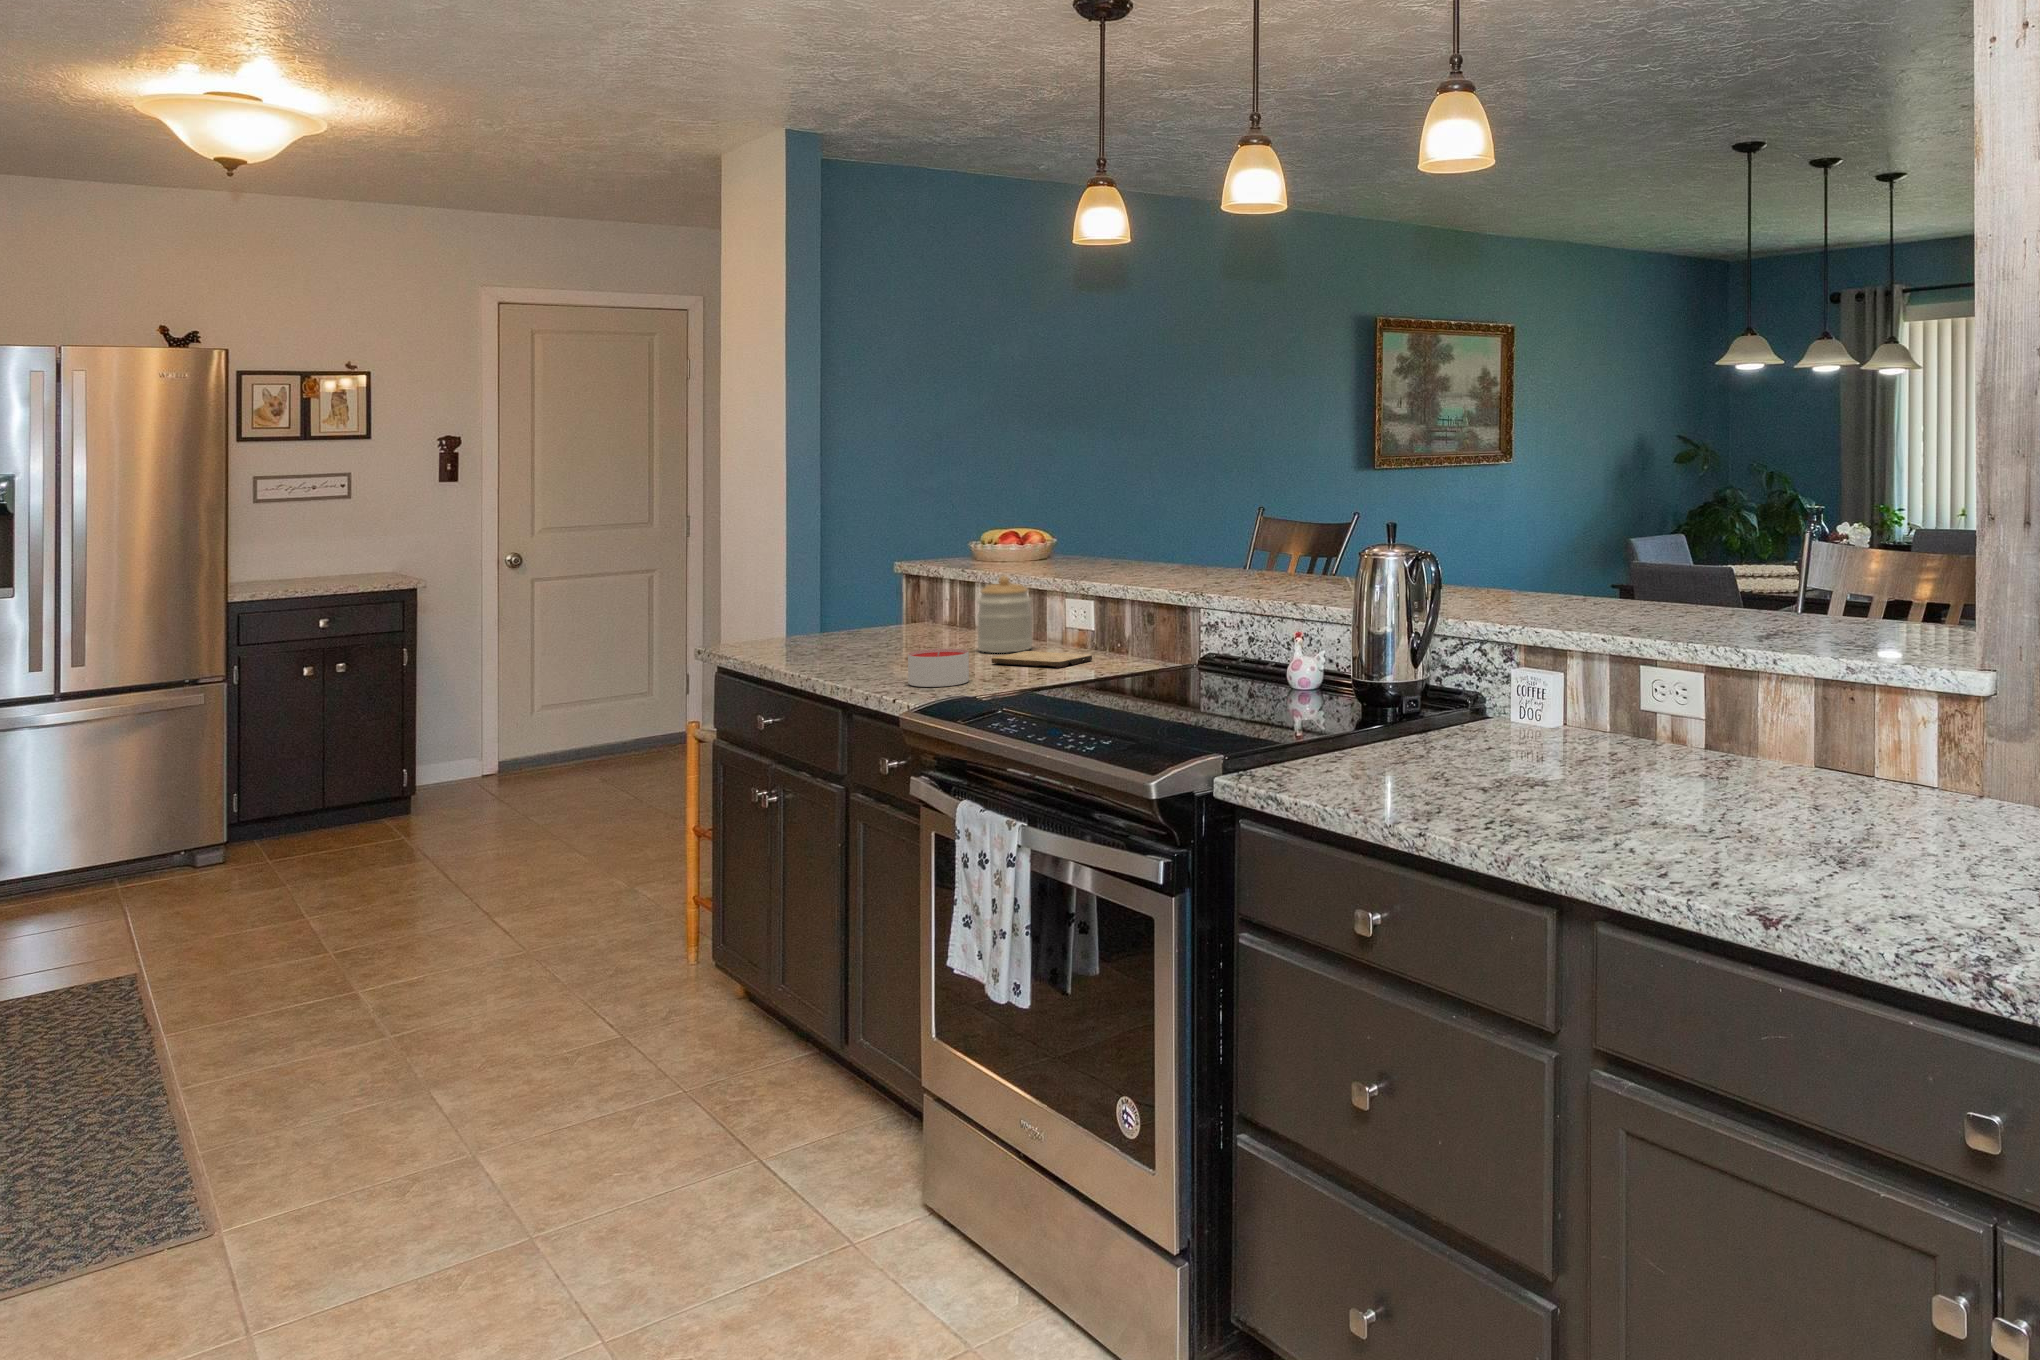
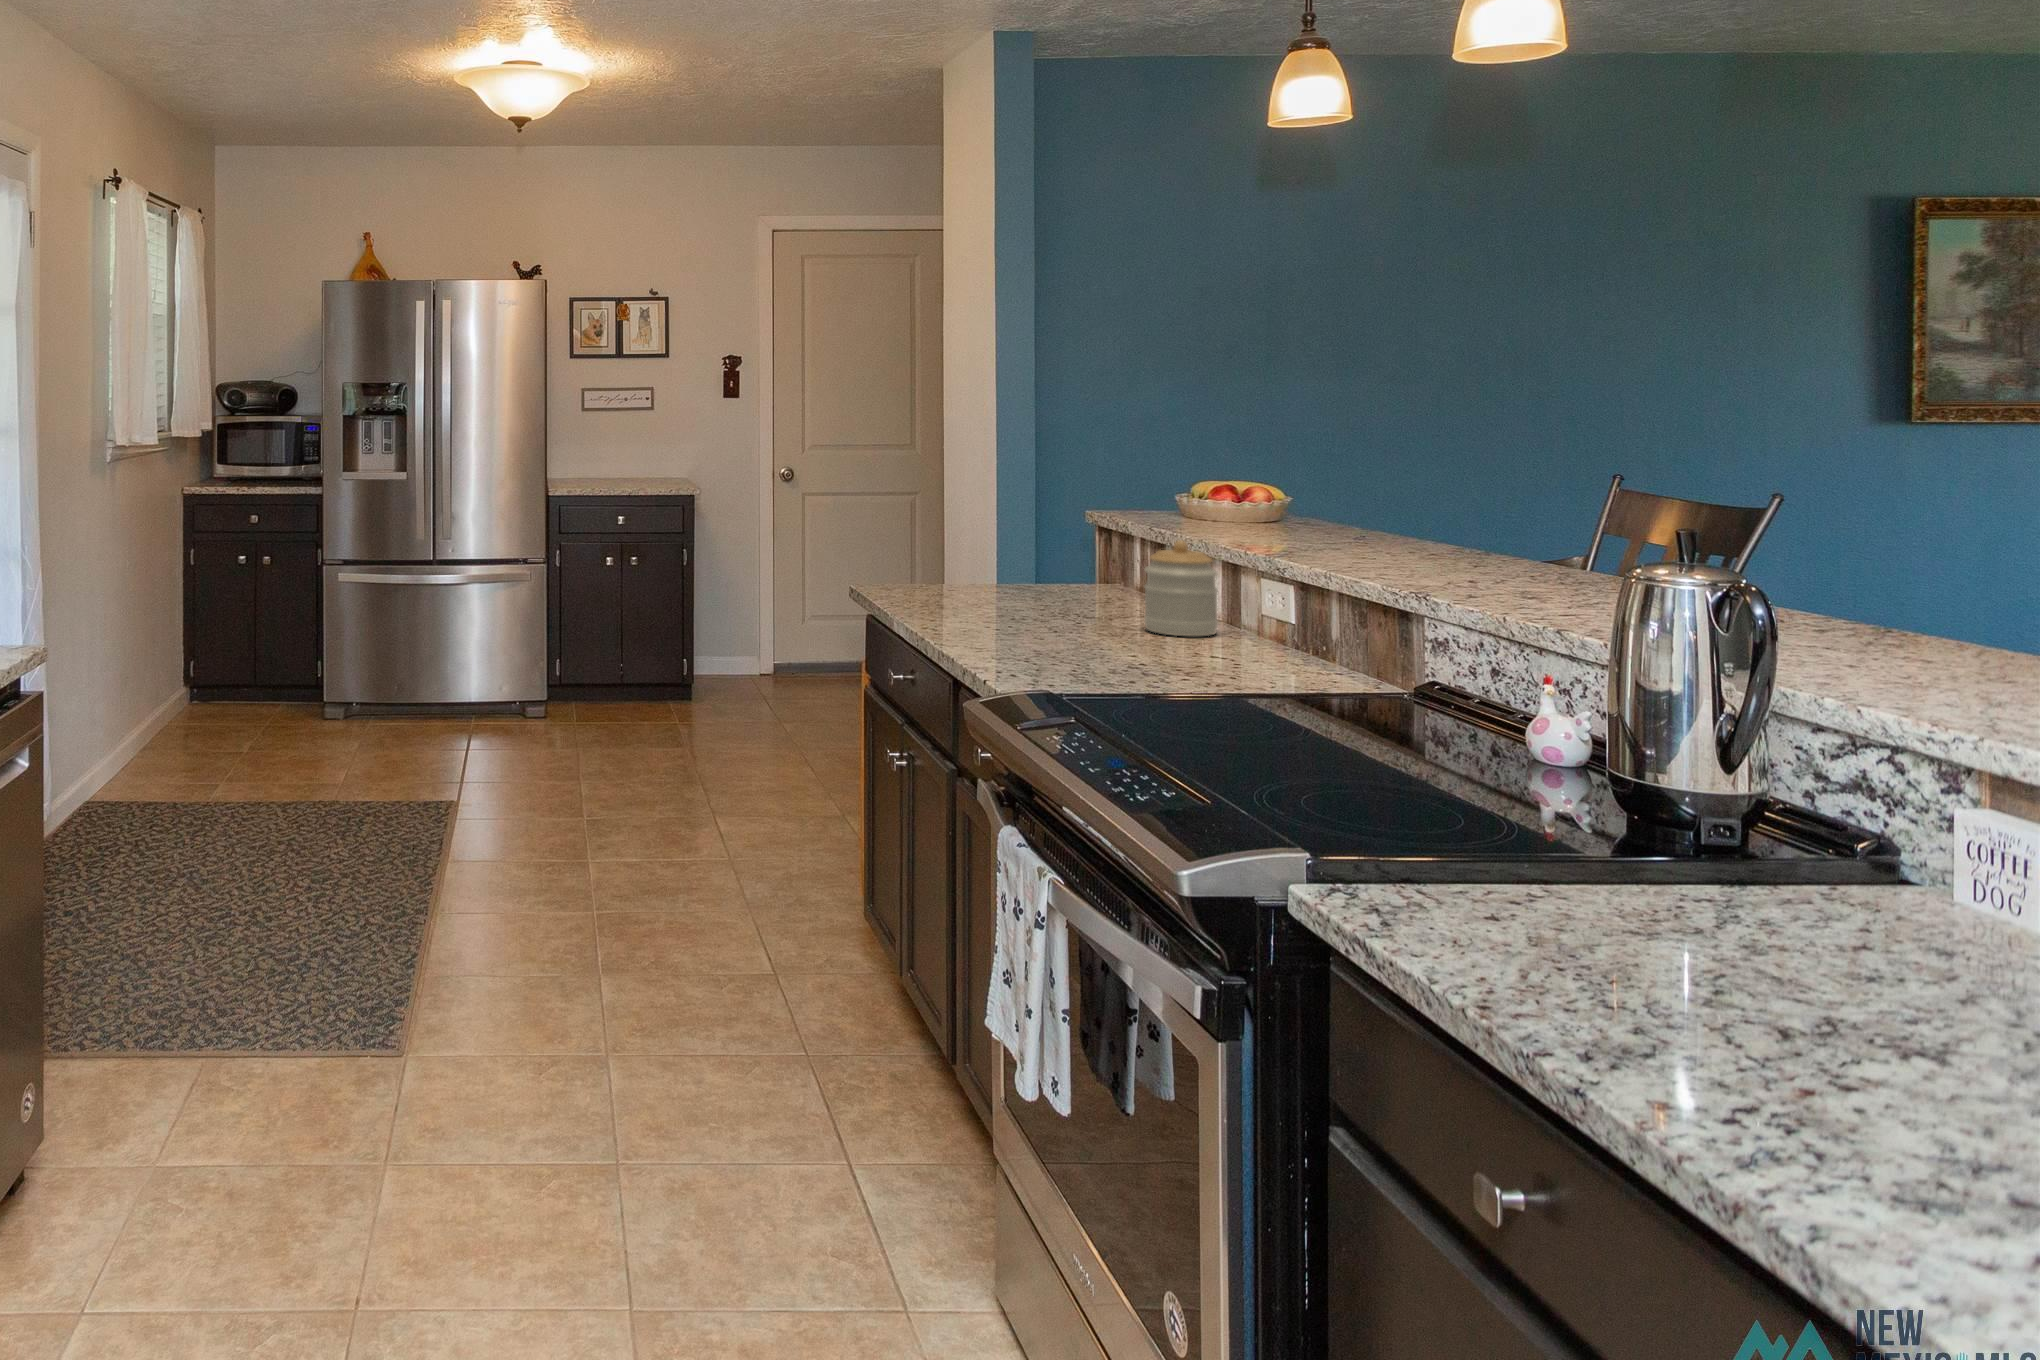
candle: present [908,649,969,687] -> none [1017,624,1093,672]
cutting board: present [991,651,1092,668] -> none [1144,638,1280,667]

